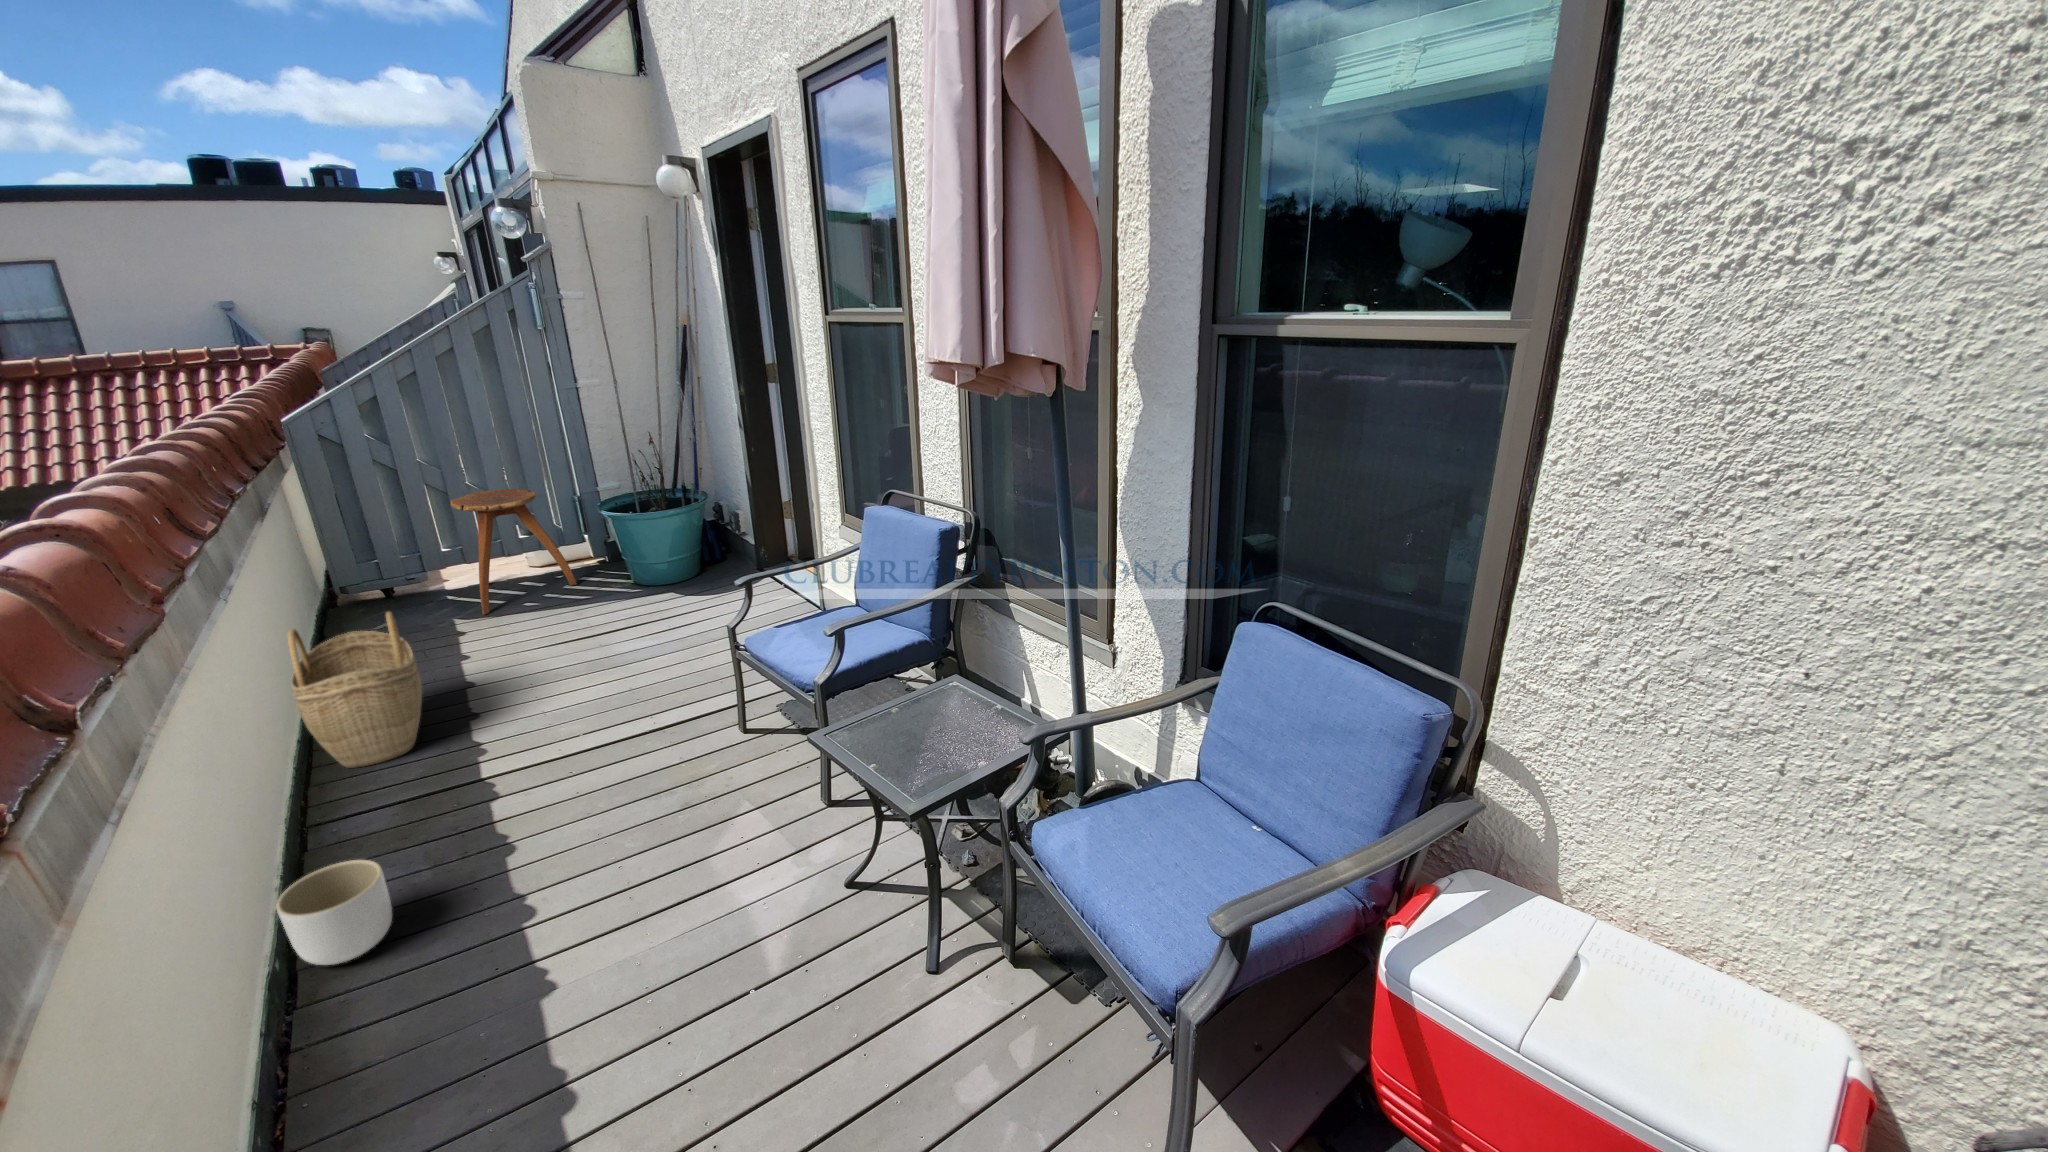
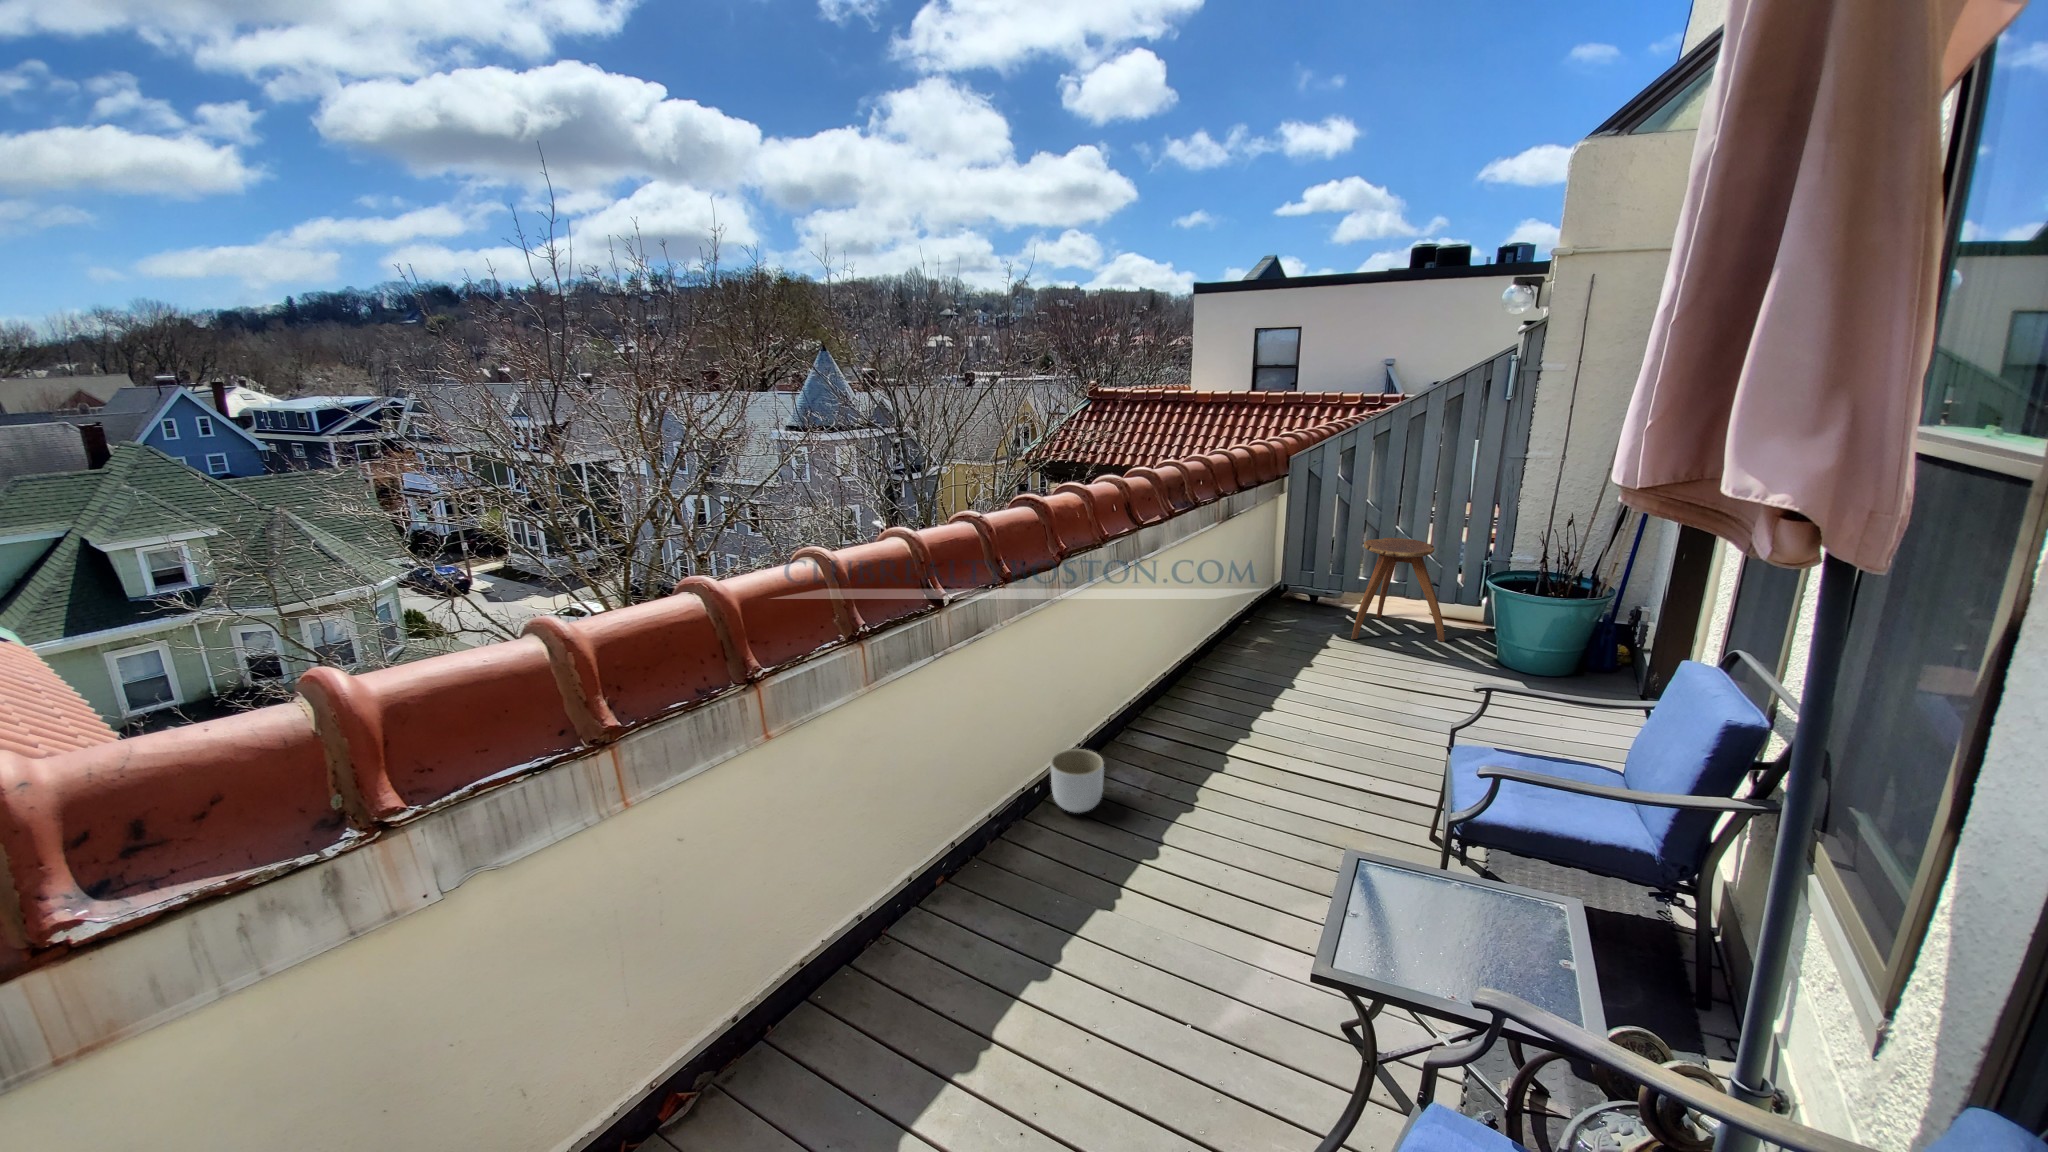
woven basket: present [288,612,422,768] -> none [1166,601,1245,712]

